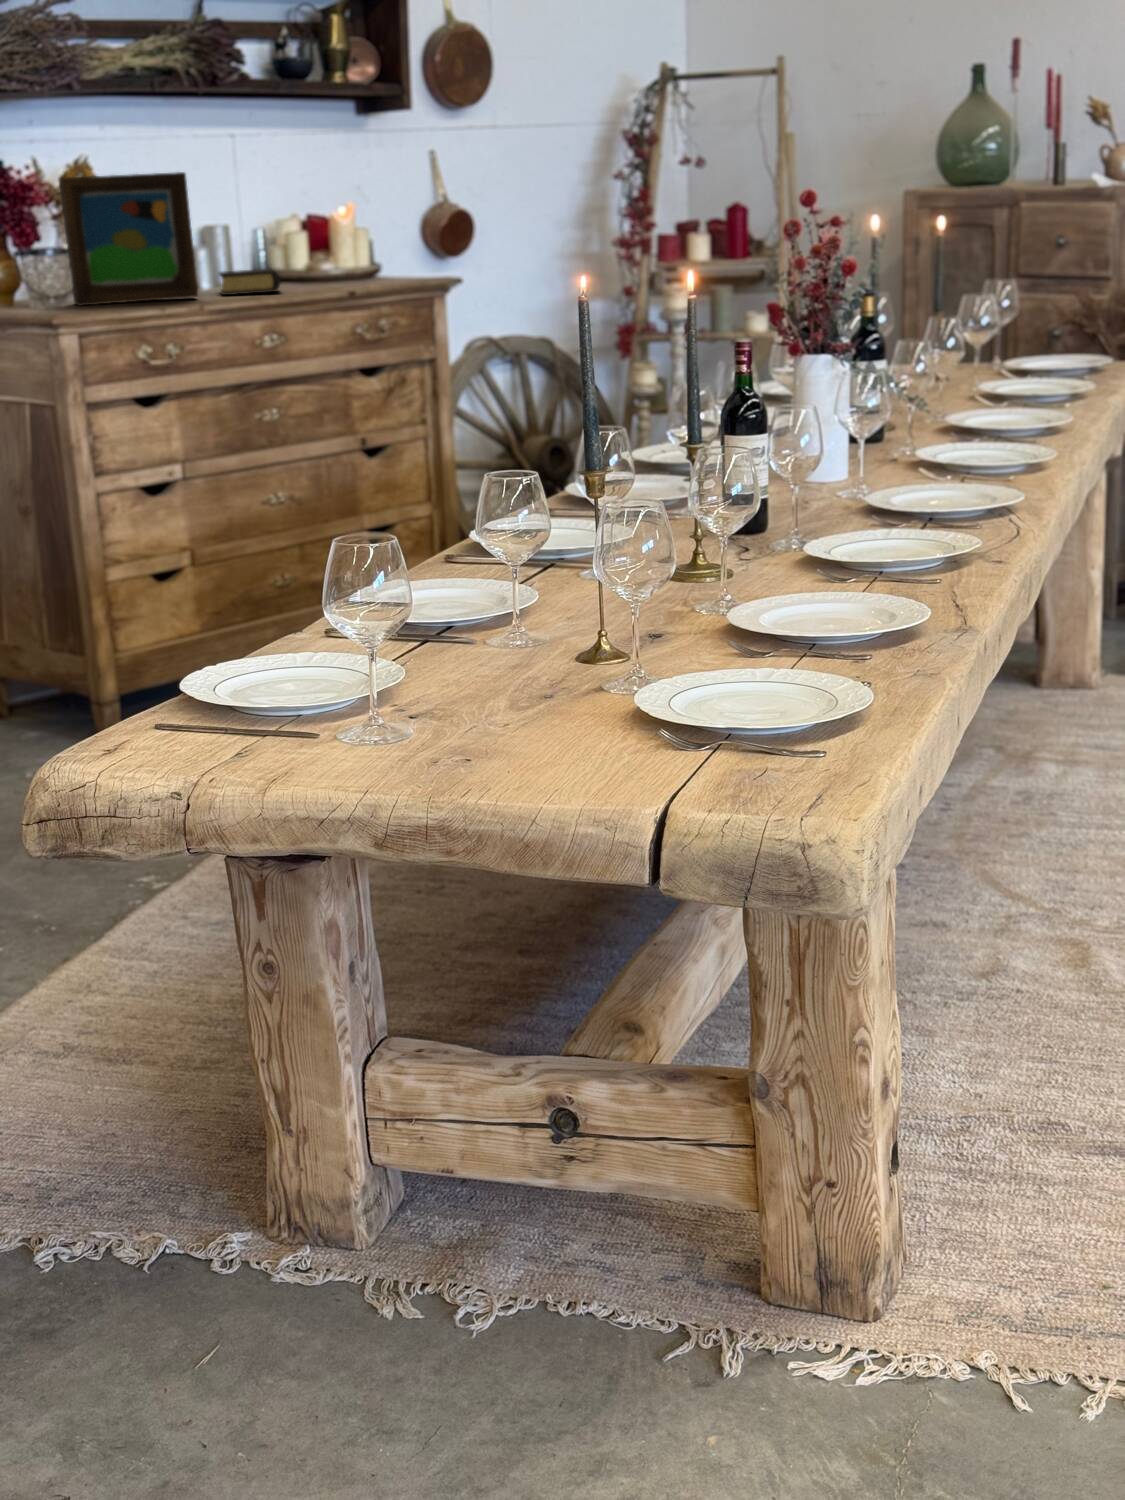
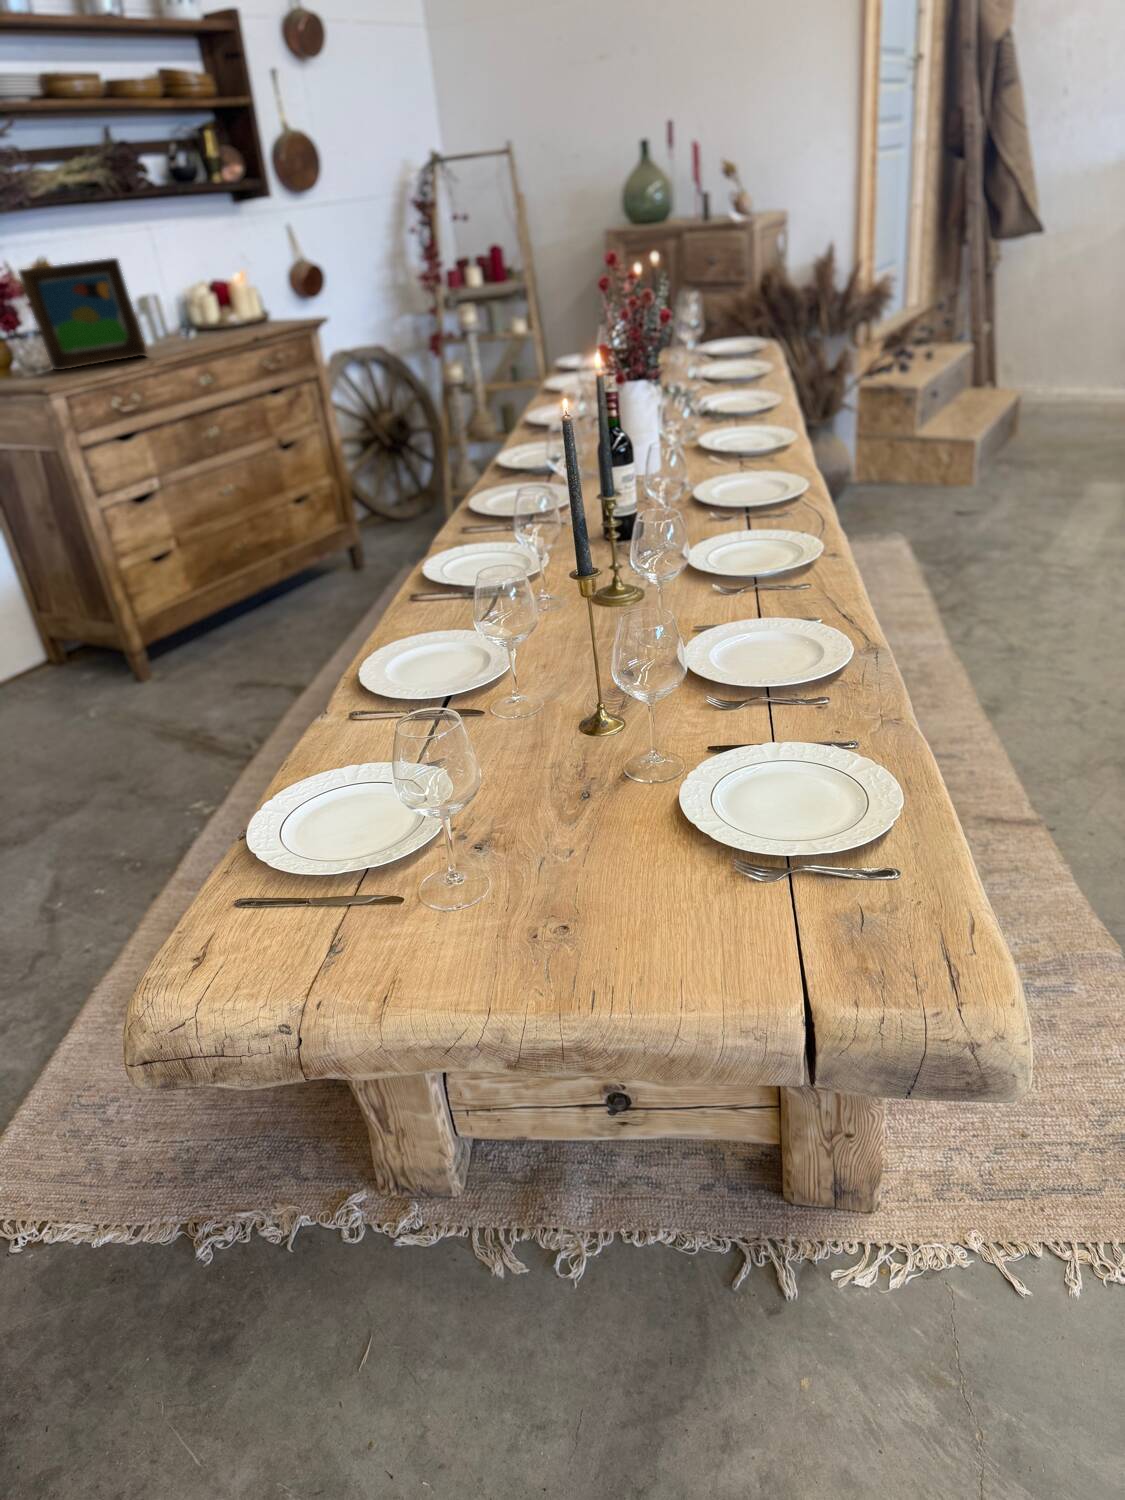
book: present [219,269,281,295] -> none [158,327,206,351]

